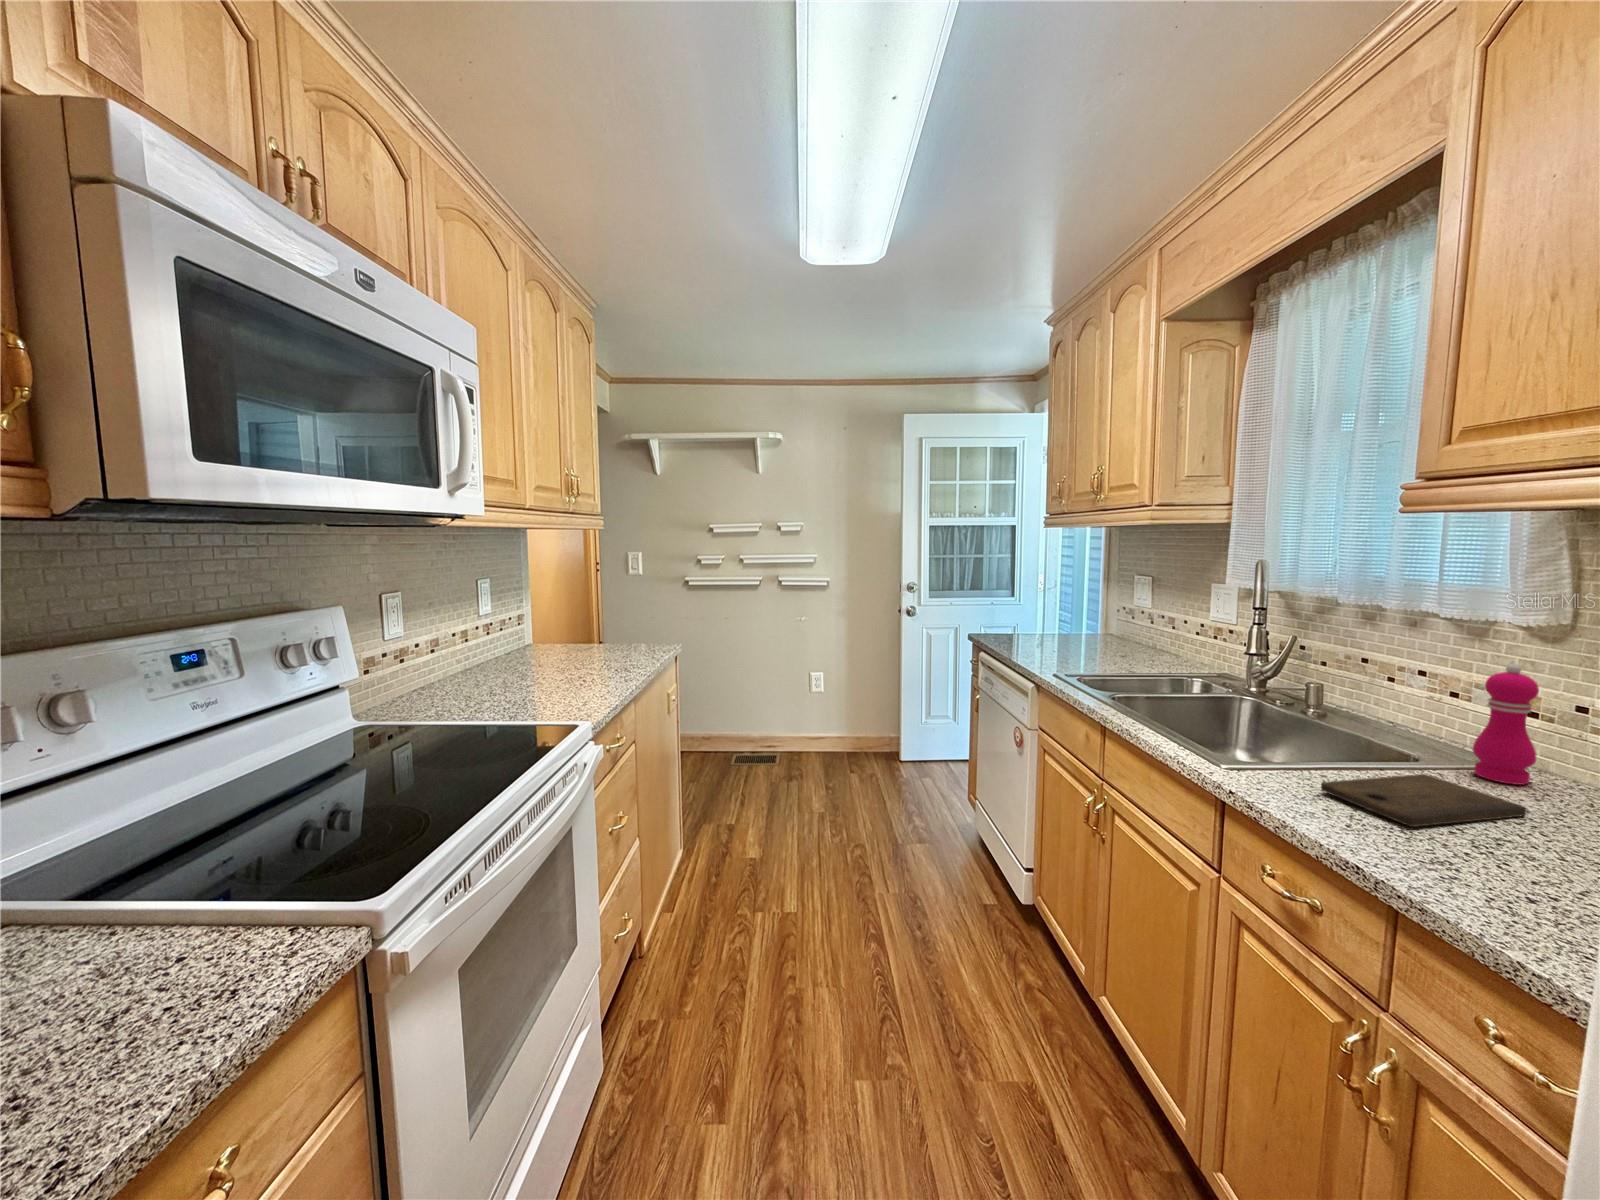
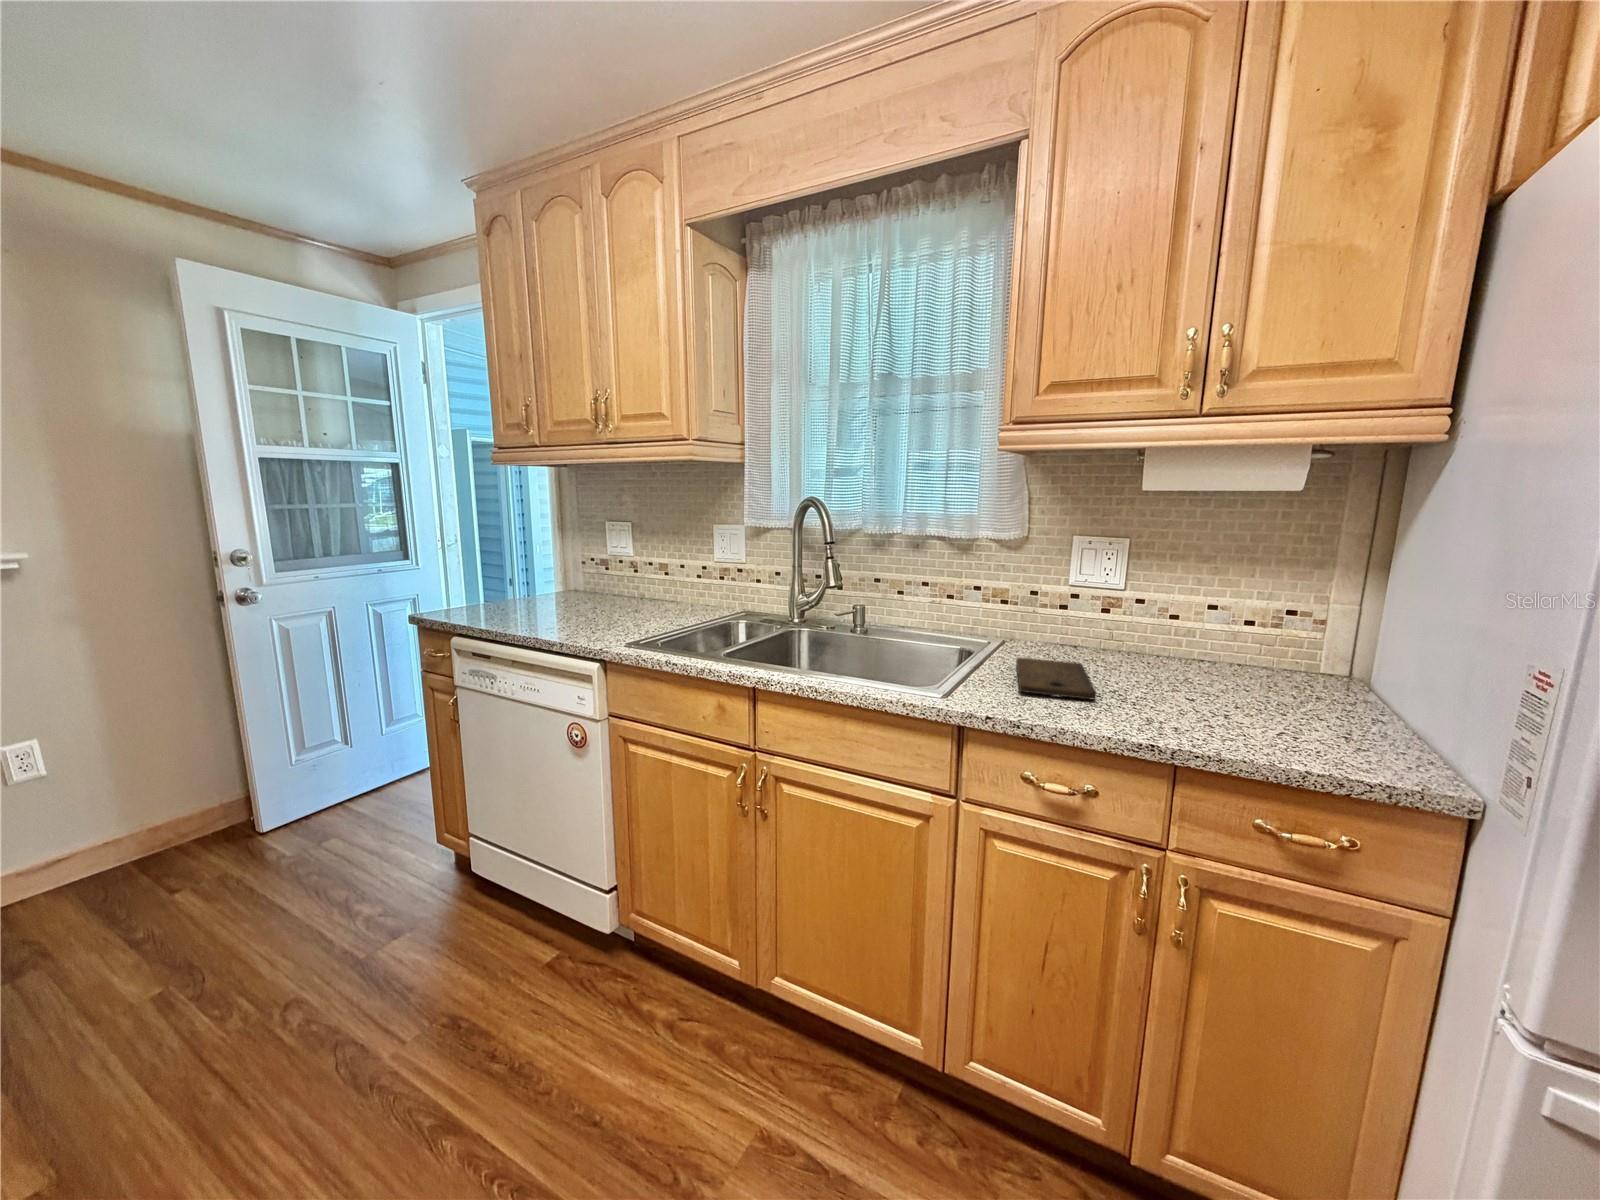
pepper mill: present [1473,664,1539,785] -> none [1007,567,1040,651]

